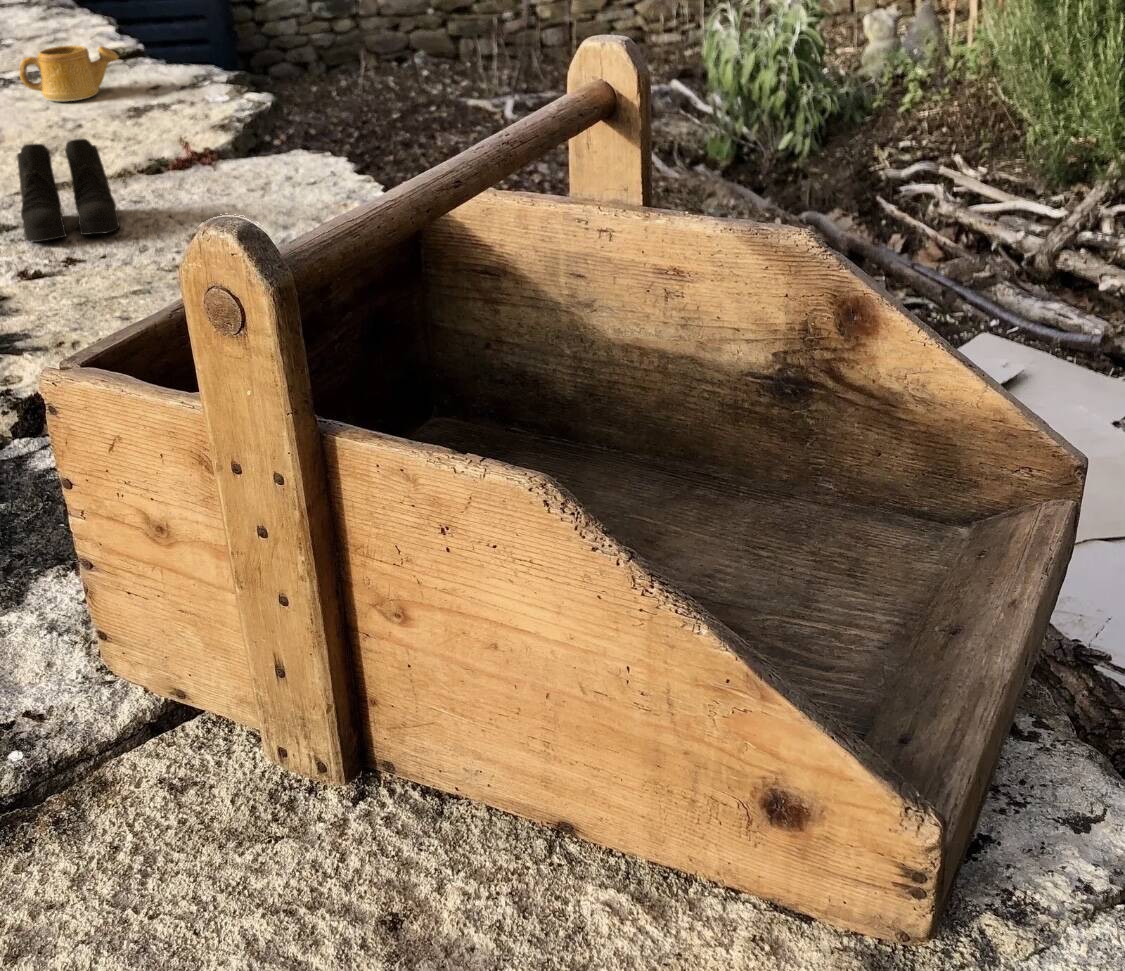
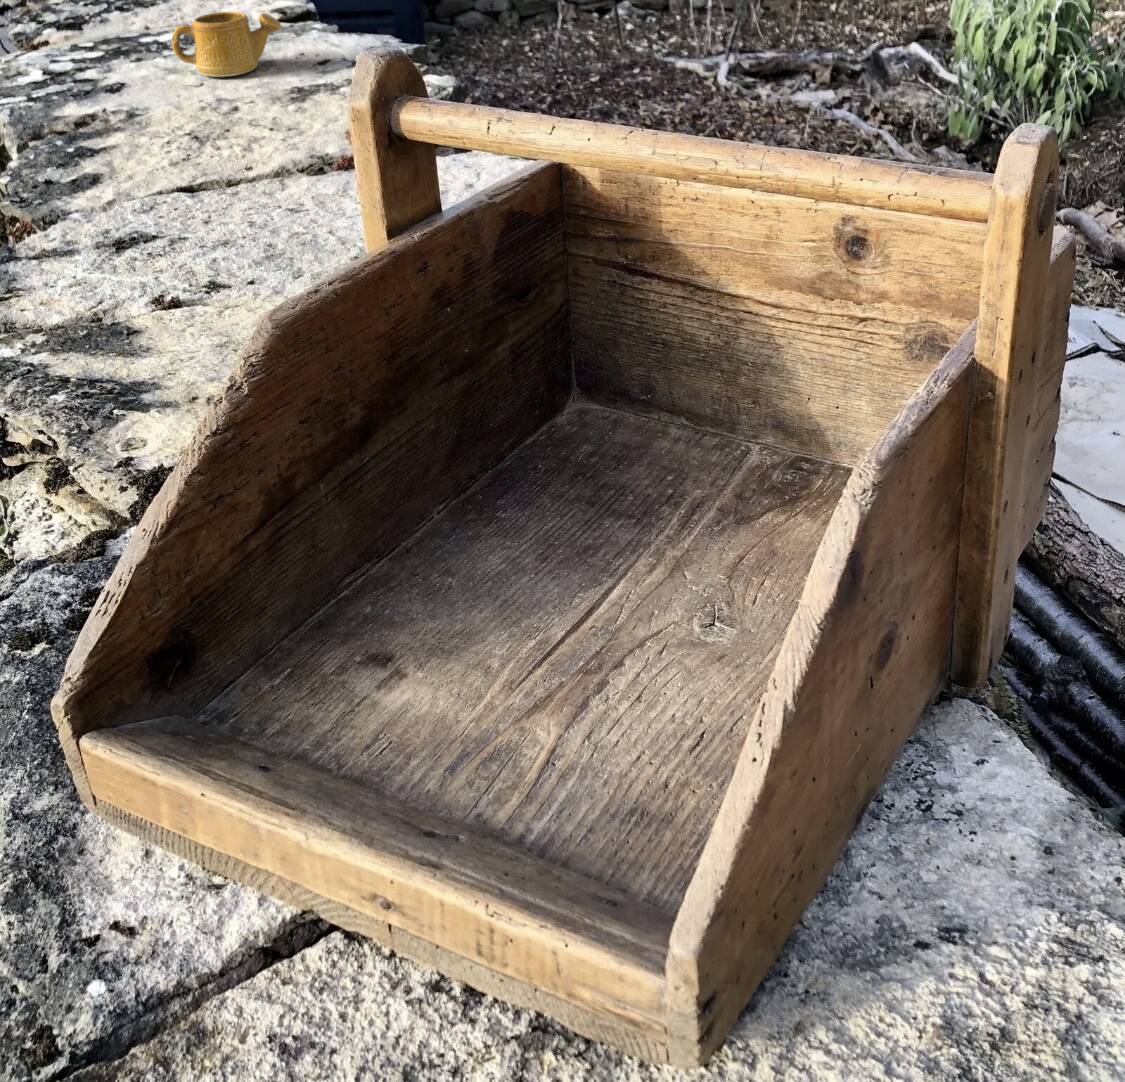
boots: present [17,139,120,242] -> none [160,138,270,259]

